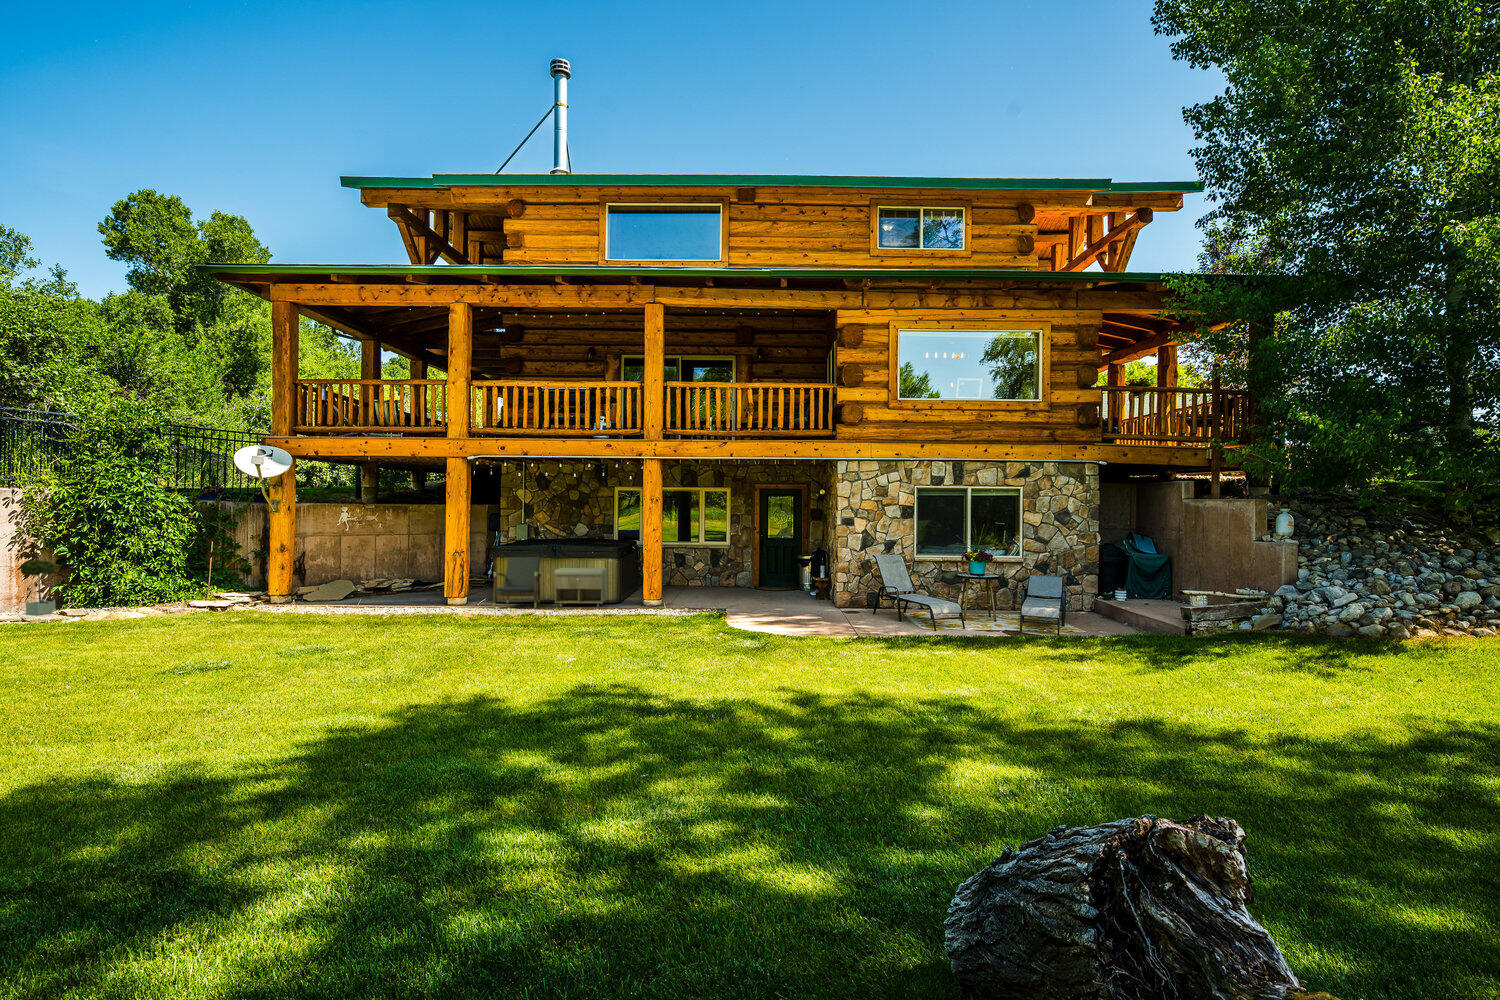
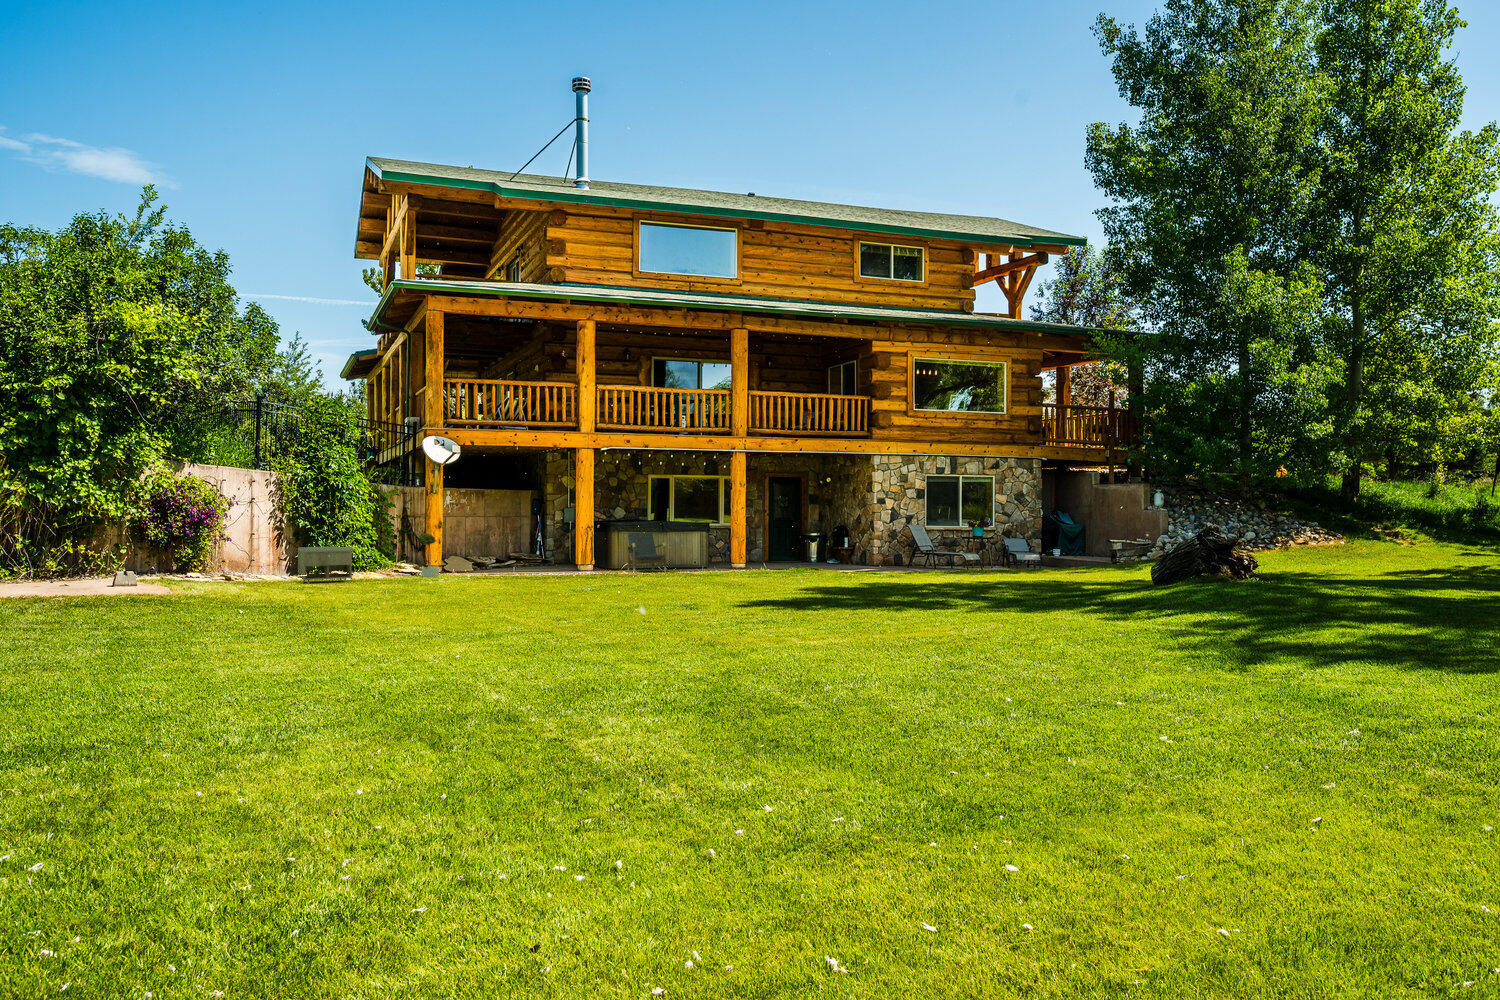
potted tree: present [21,560,56,615] -> present [419,533,439,577]
storage bench: present [554,568,607,607] -> present [298,546,352,583]

